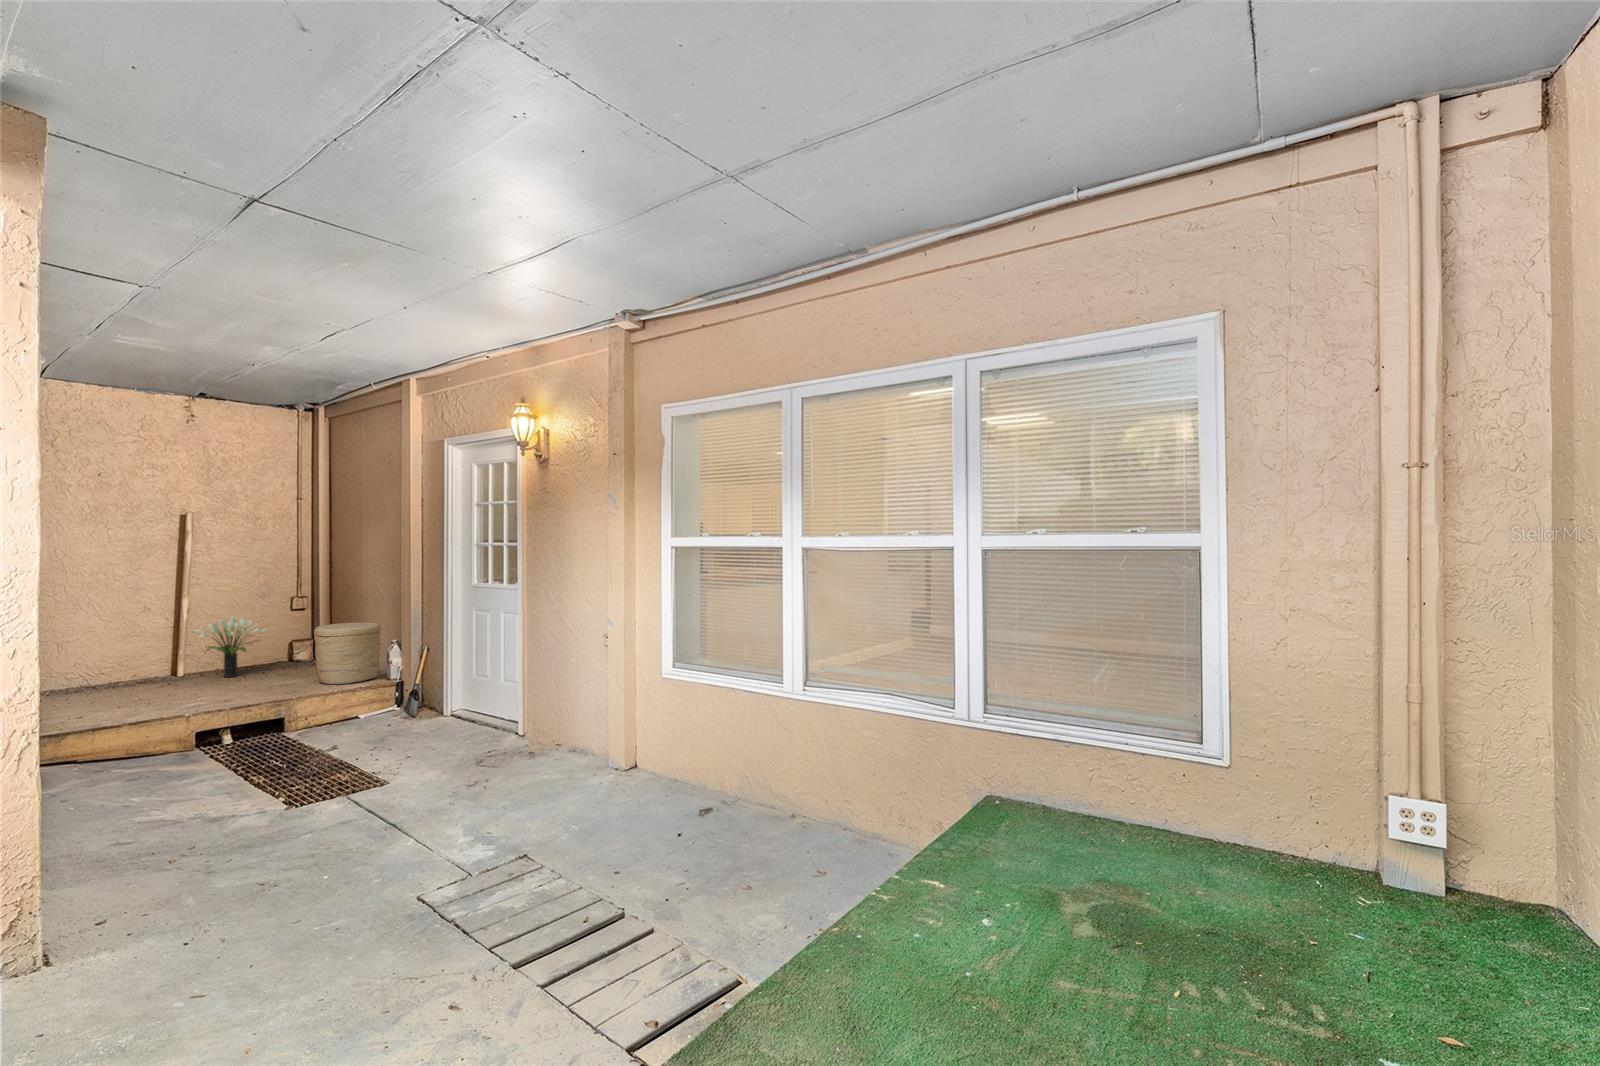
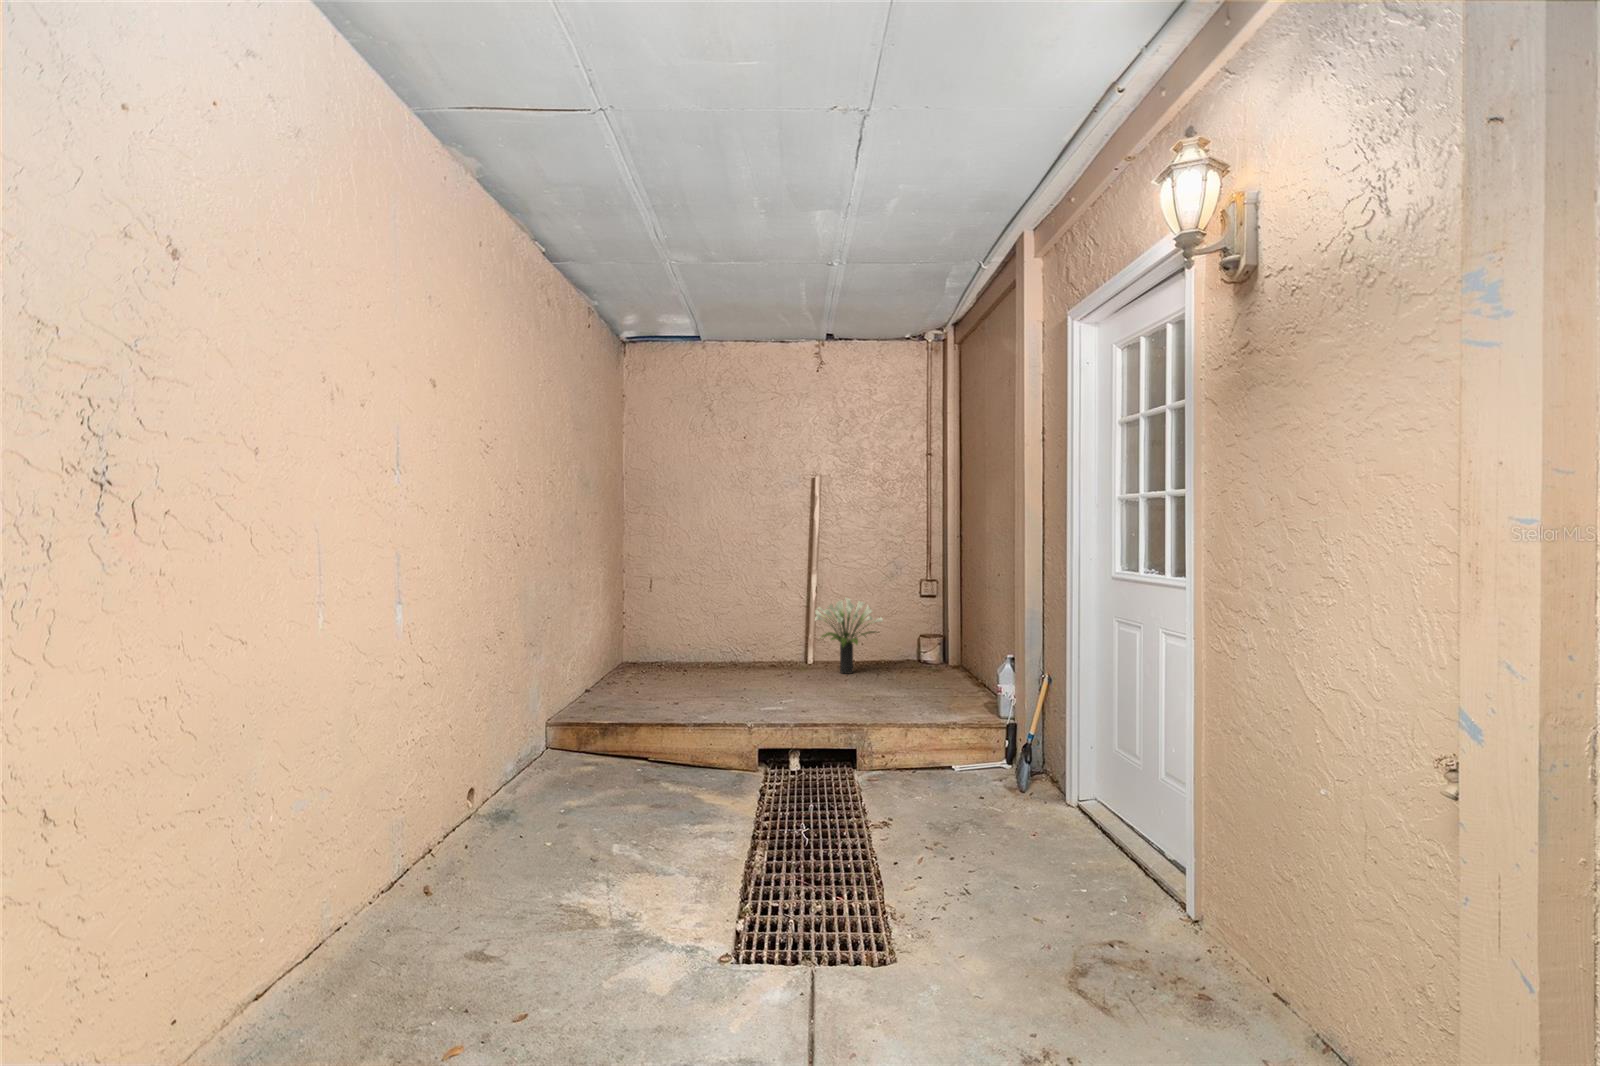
woven basket: present [314,623,381,684] -> none [910,621,995,713]

